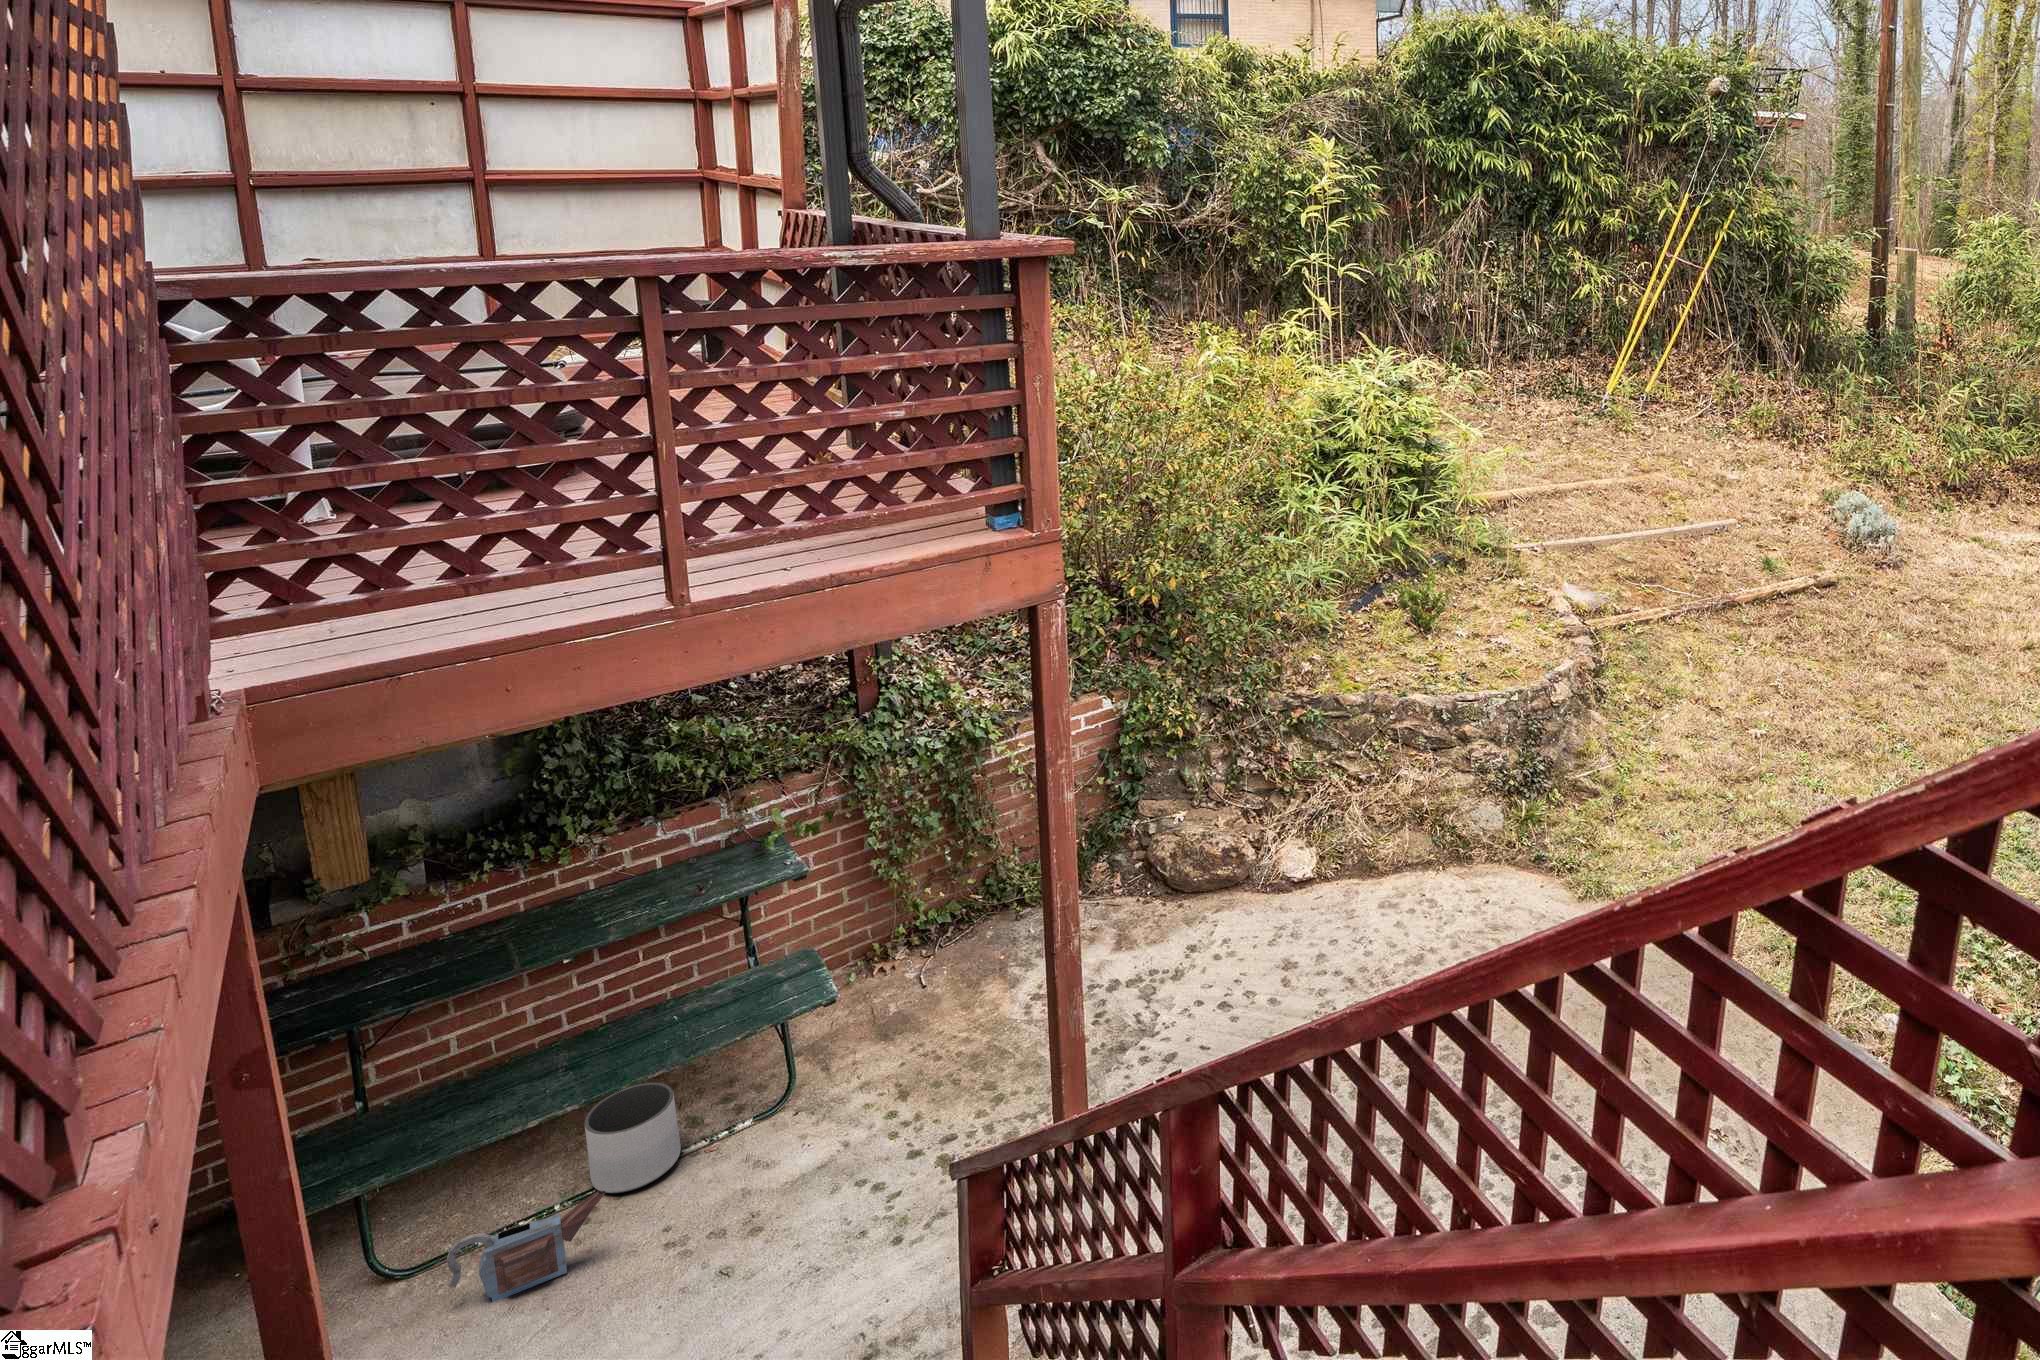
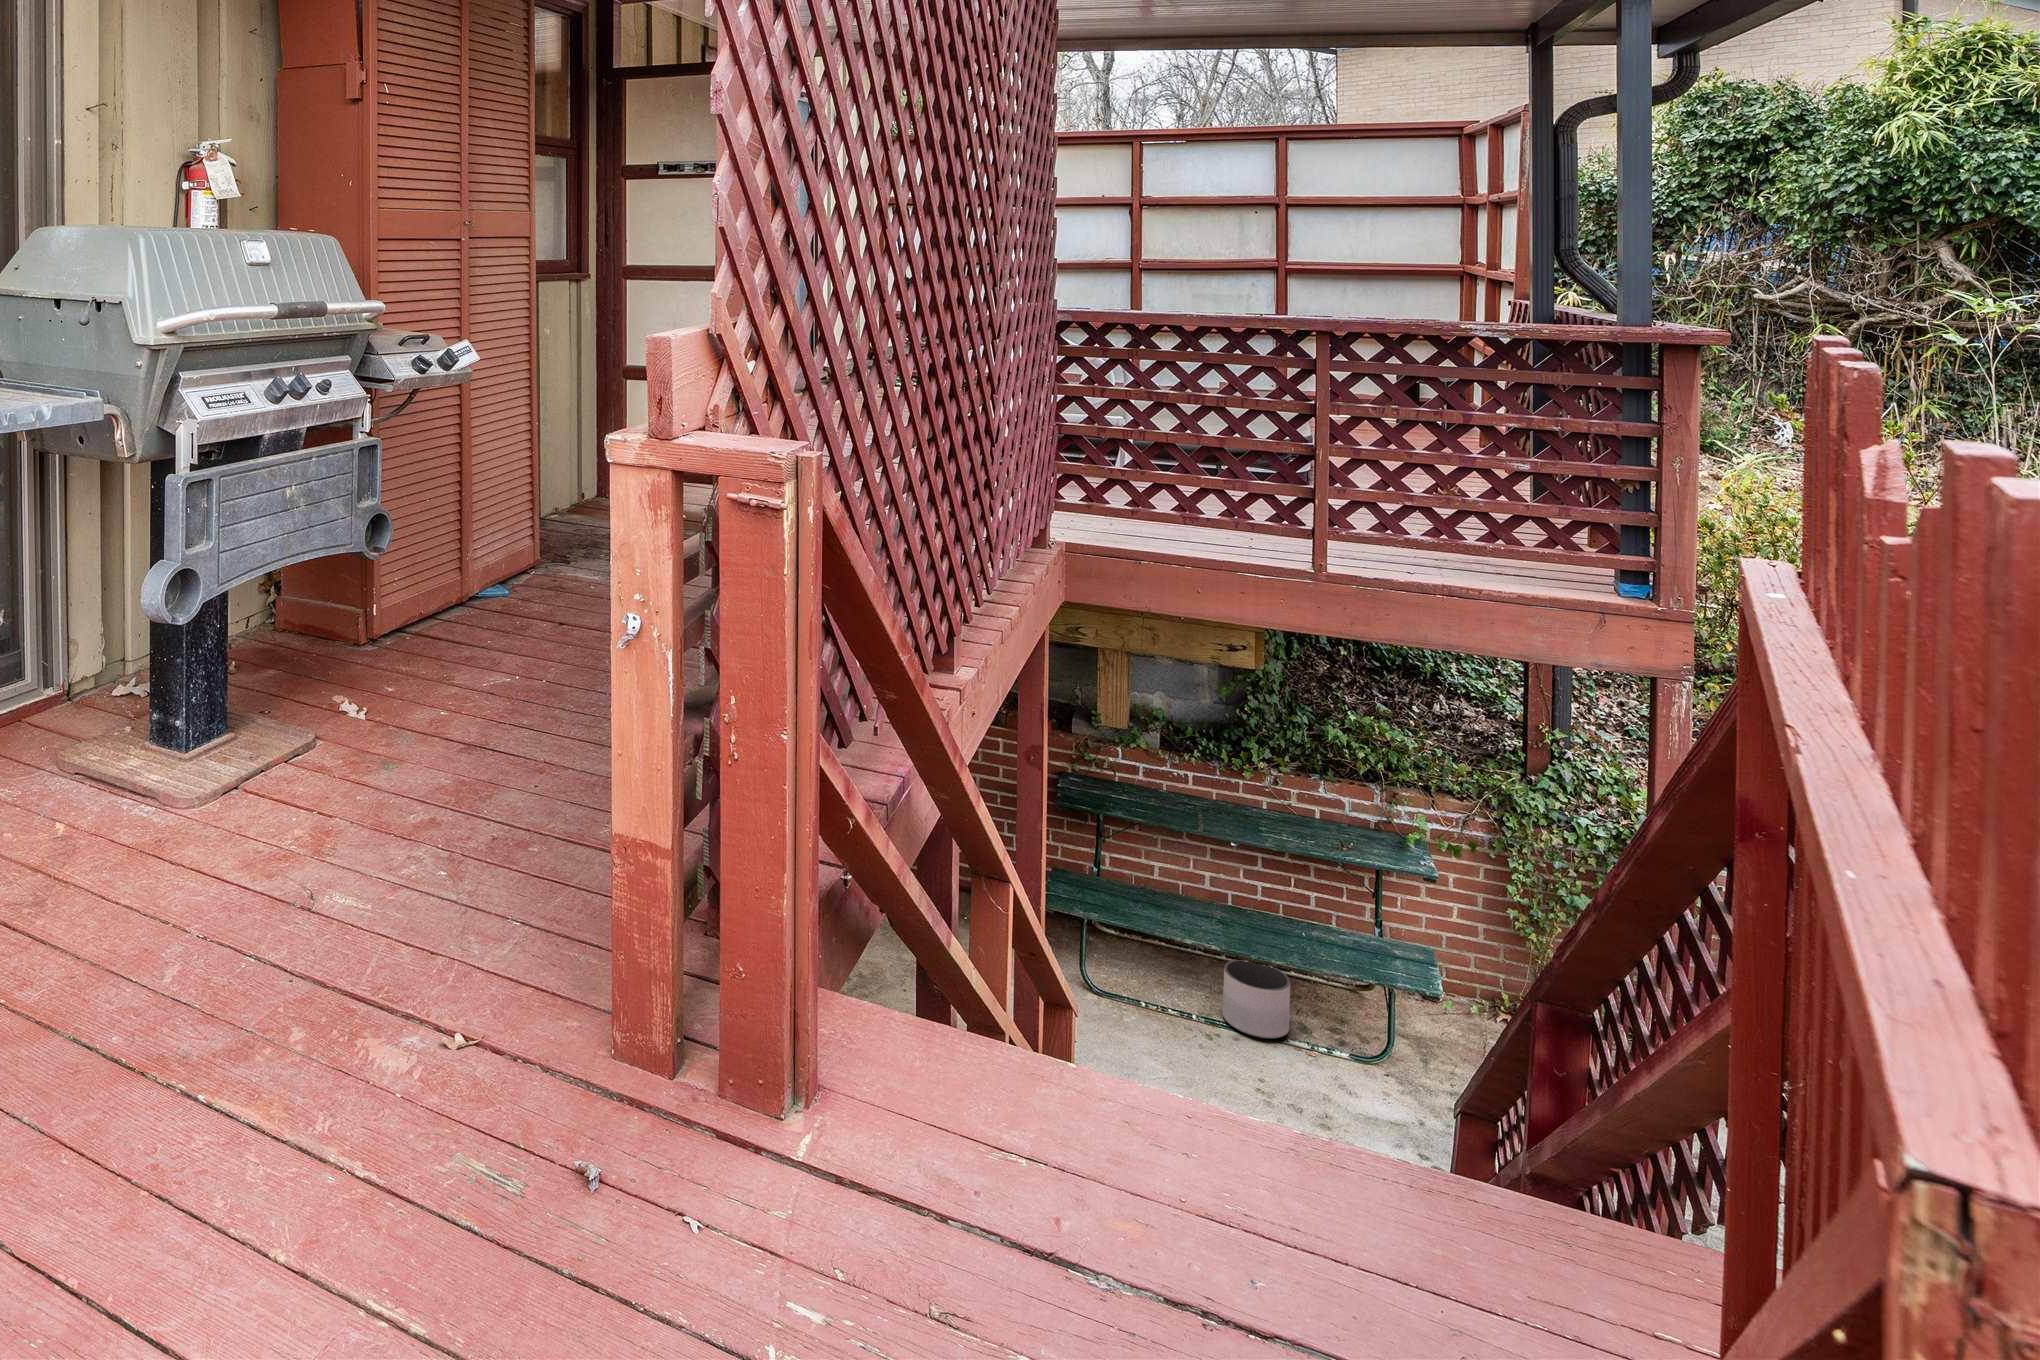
watering can: present [447,1191,605,1302] -> none [1121,983,1225,1053]

